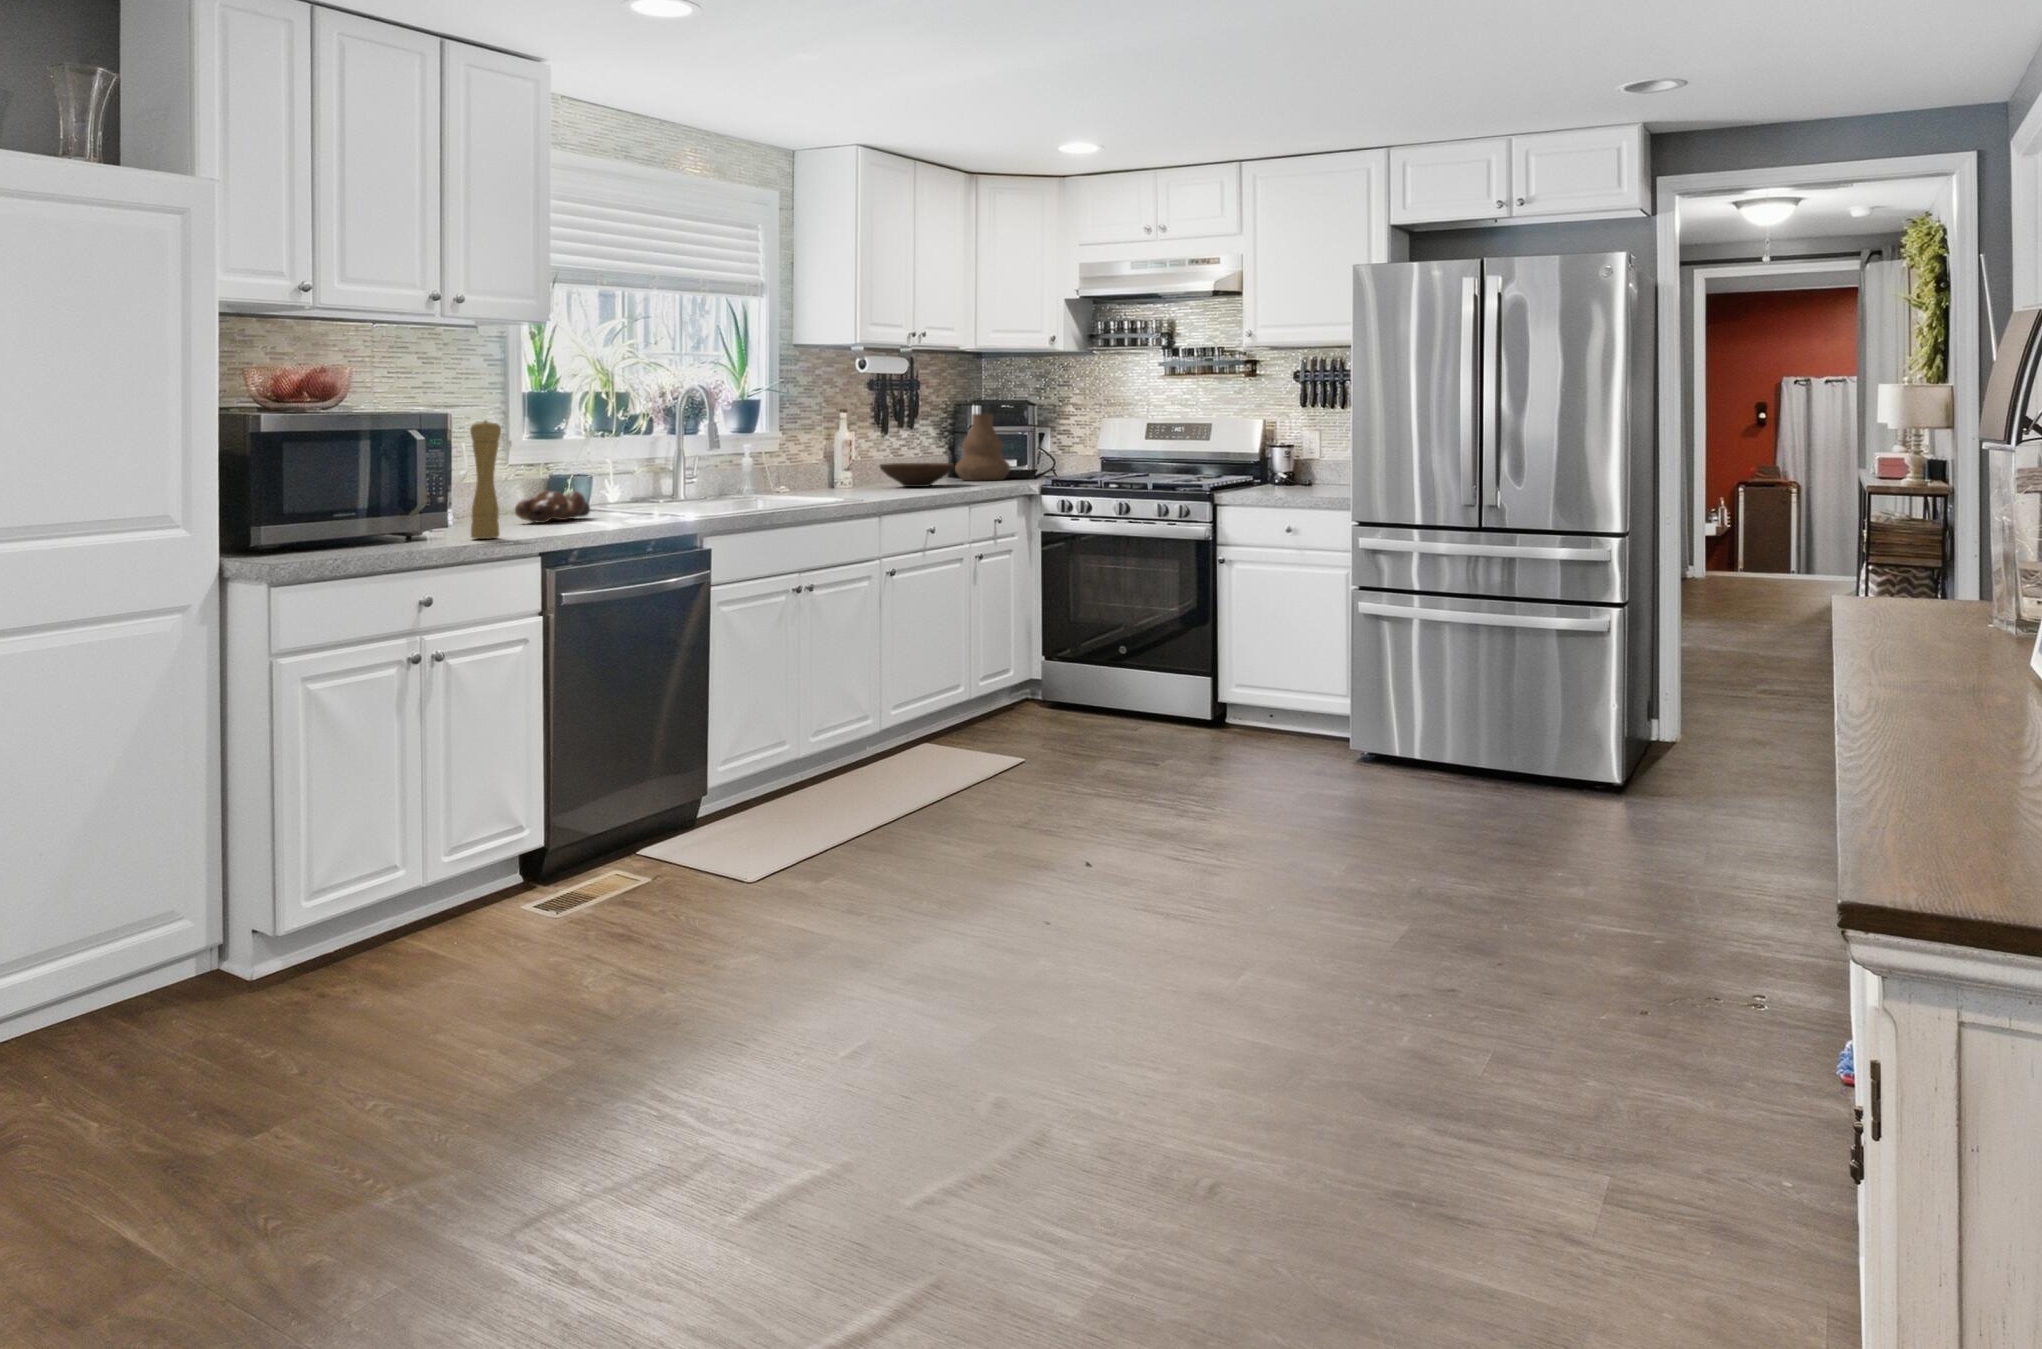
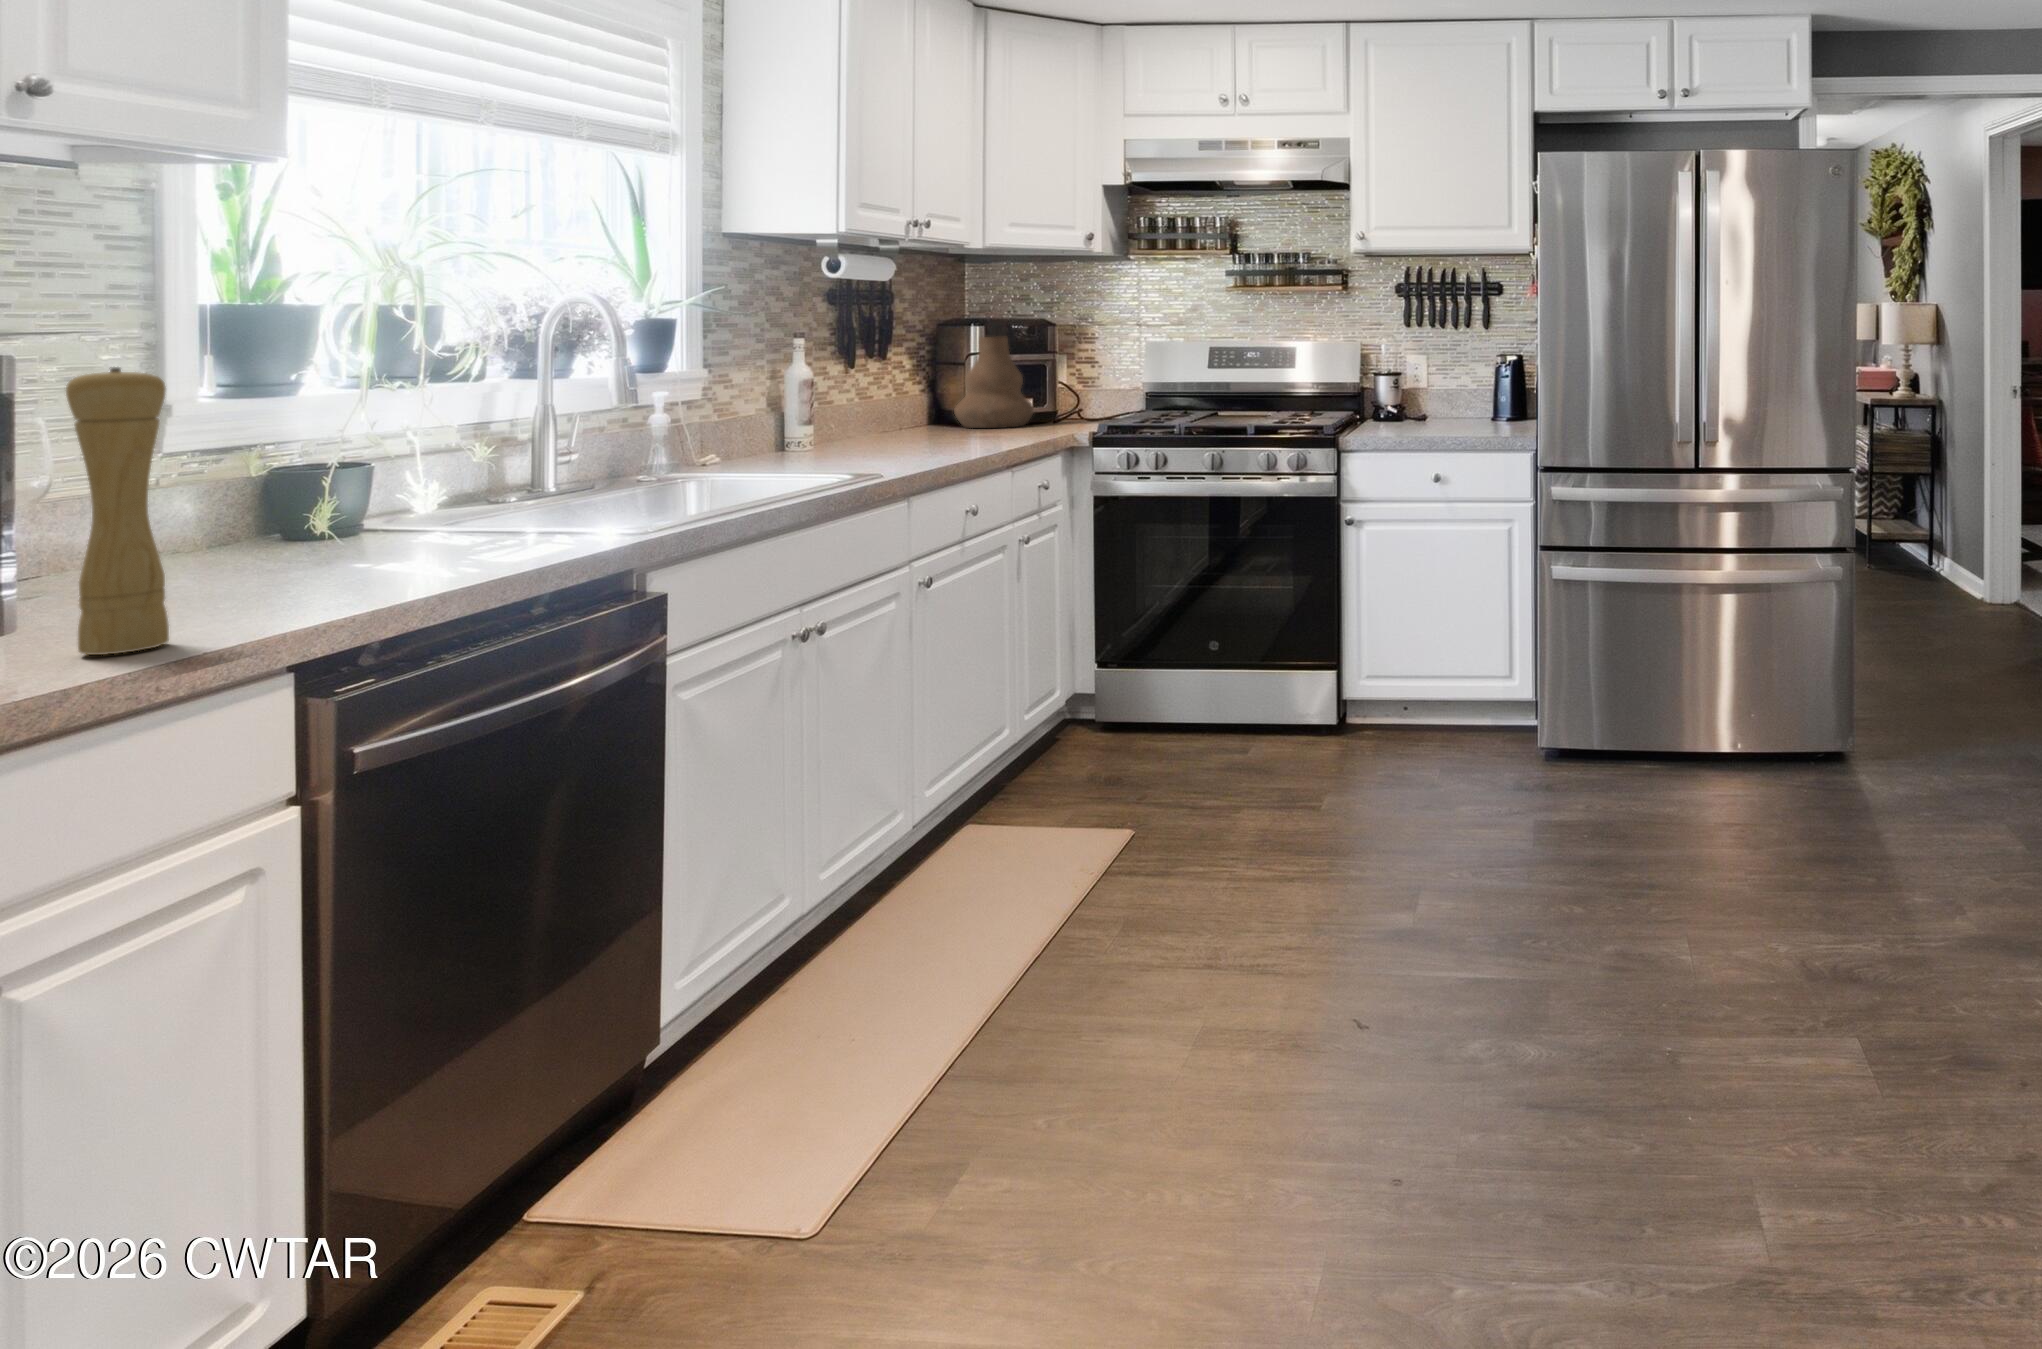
wooden bowl: present [880,463,954,487] -> none [862,407,978,443]
bread loaf: present [515,490,590,523] -> none [190,498,379,573]

